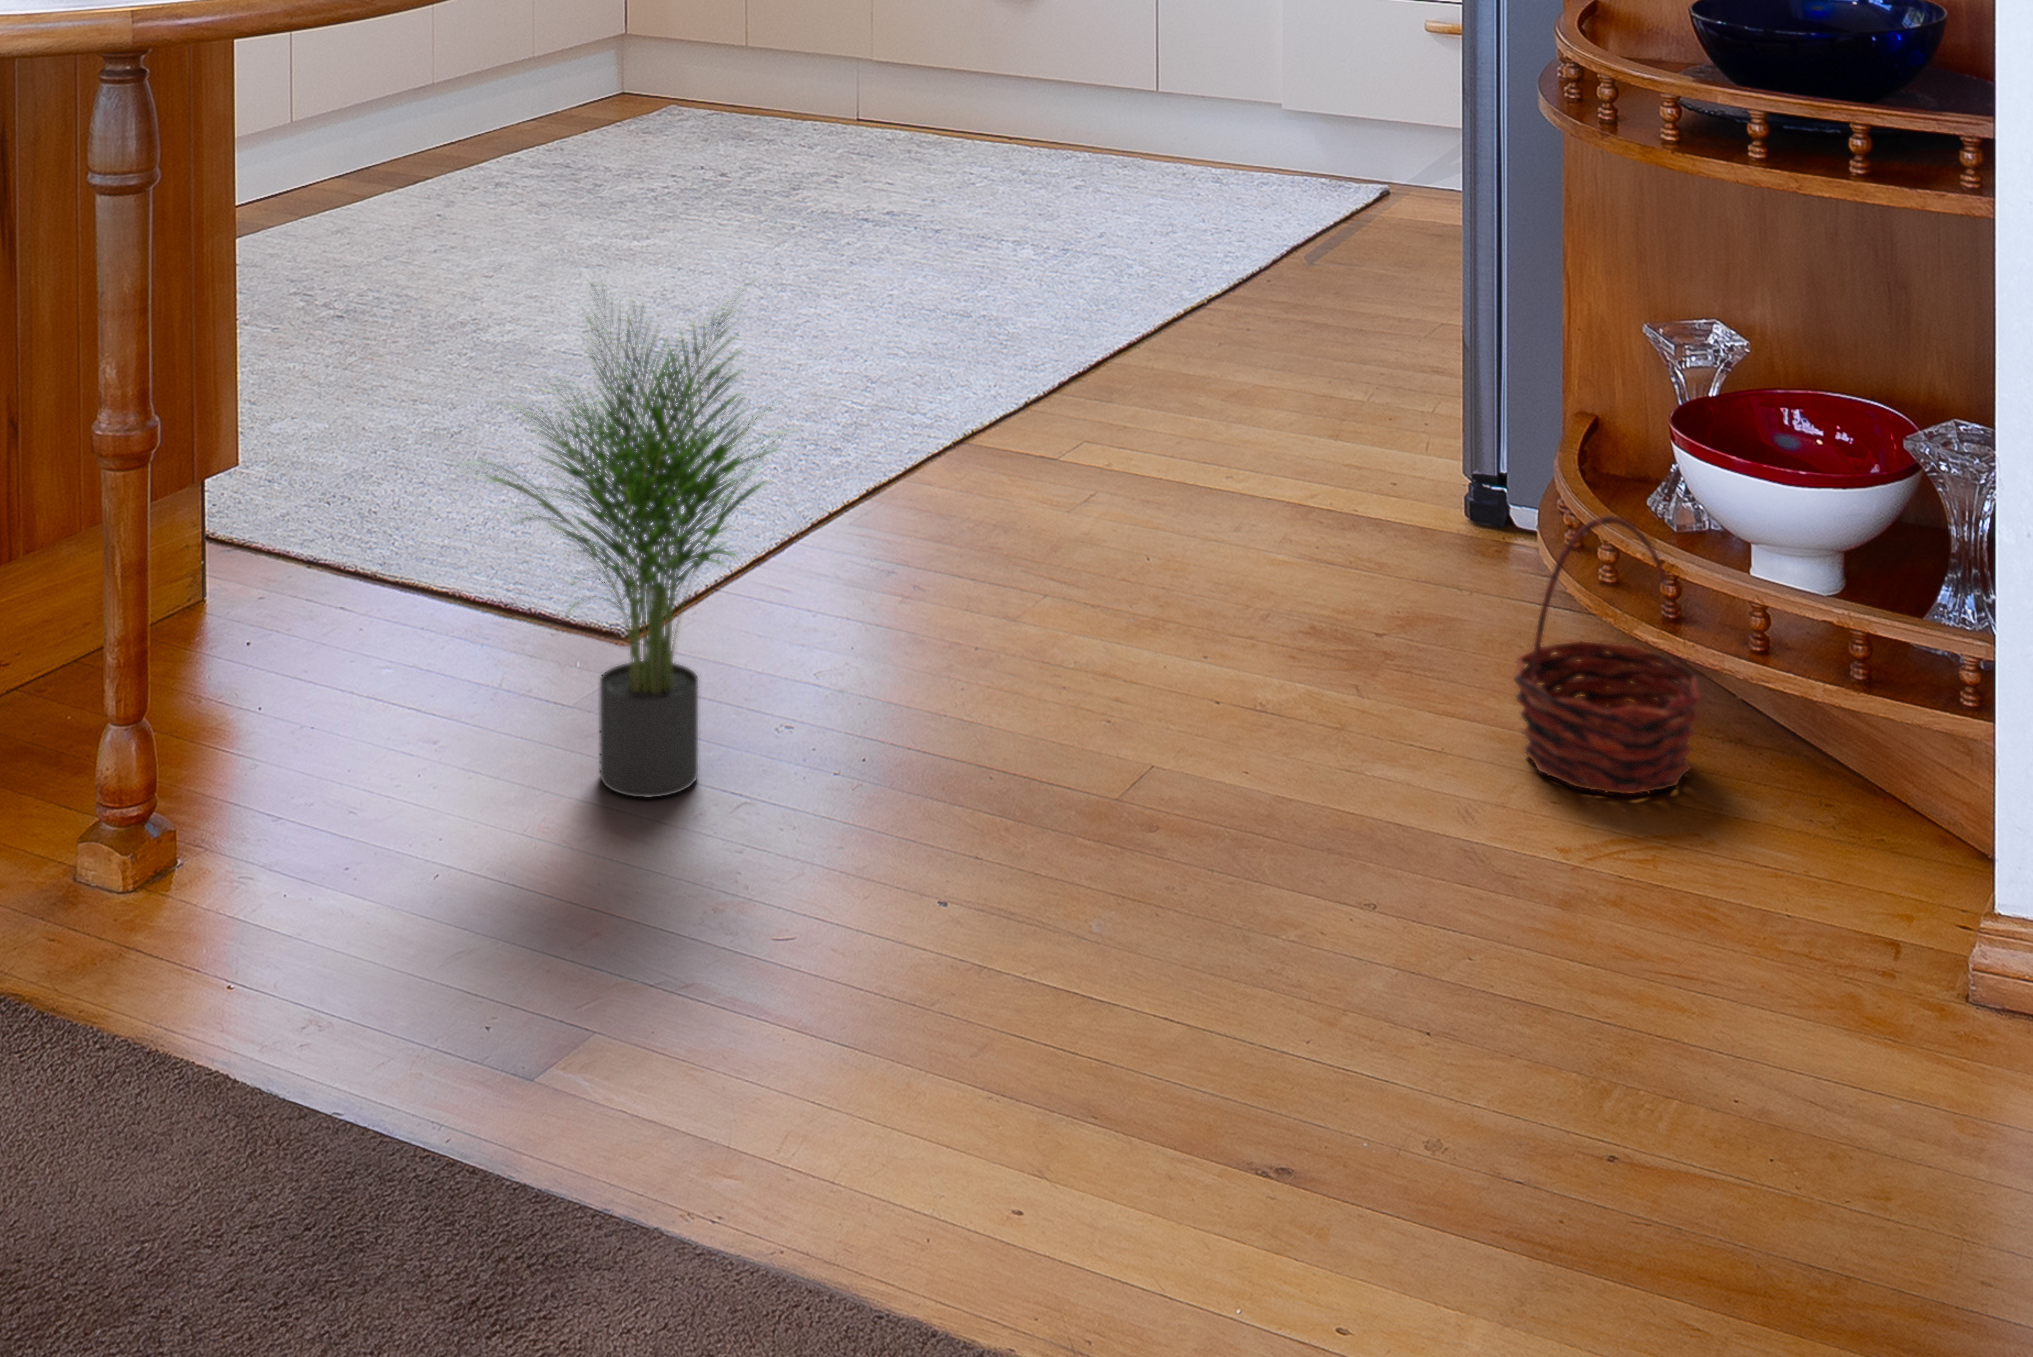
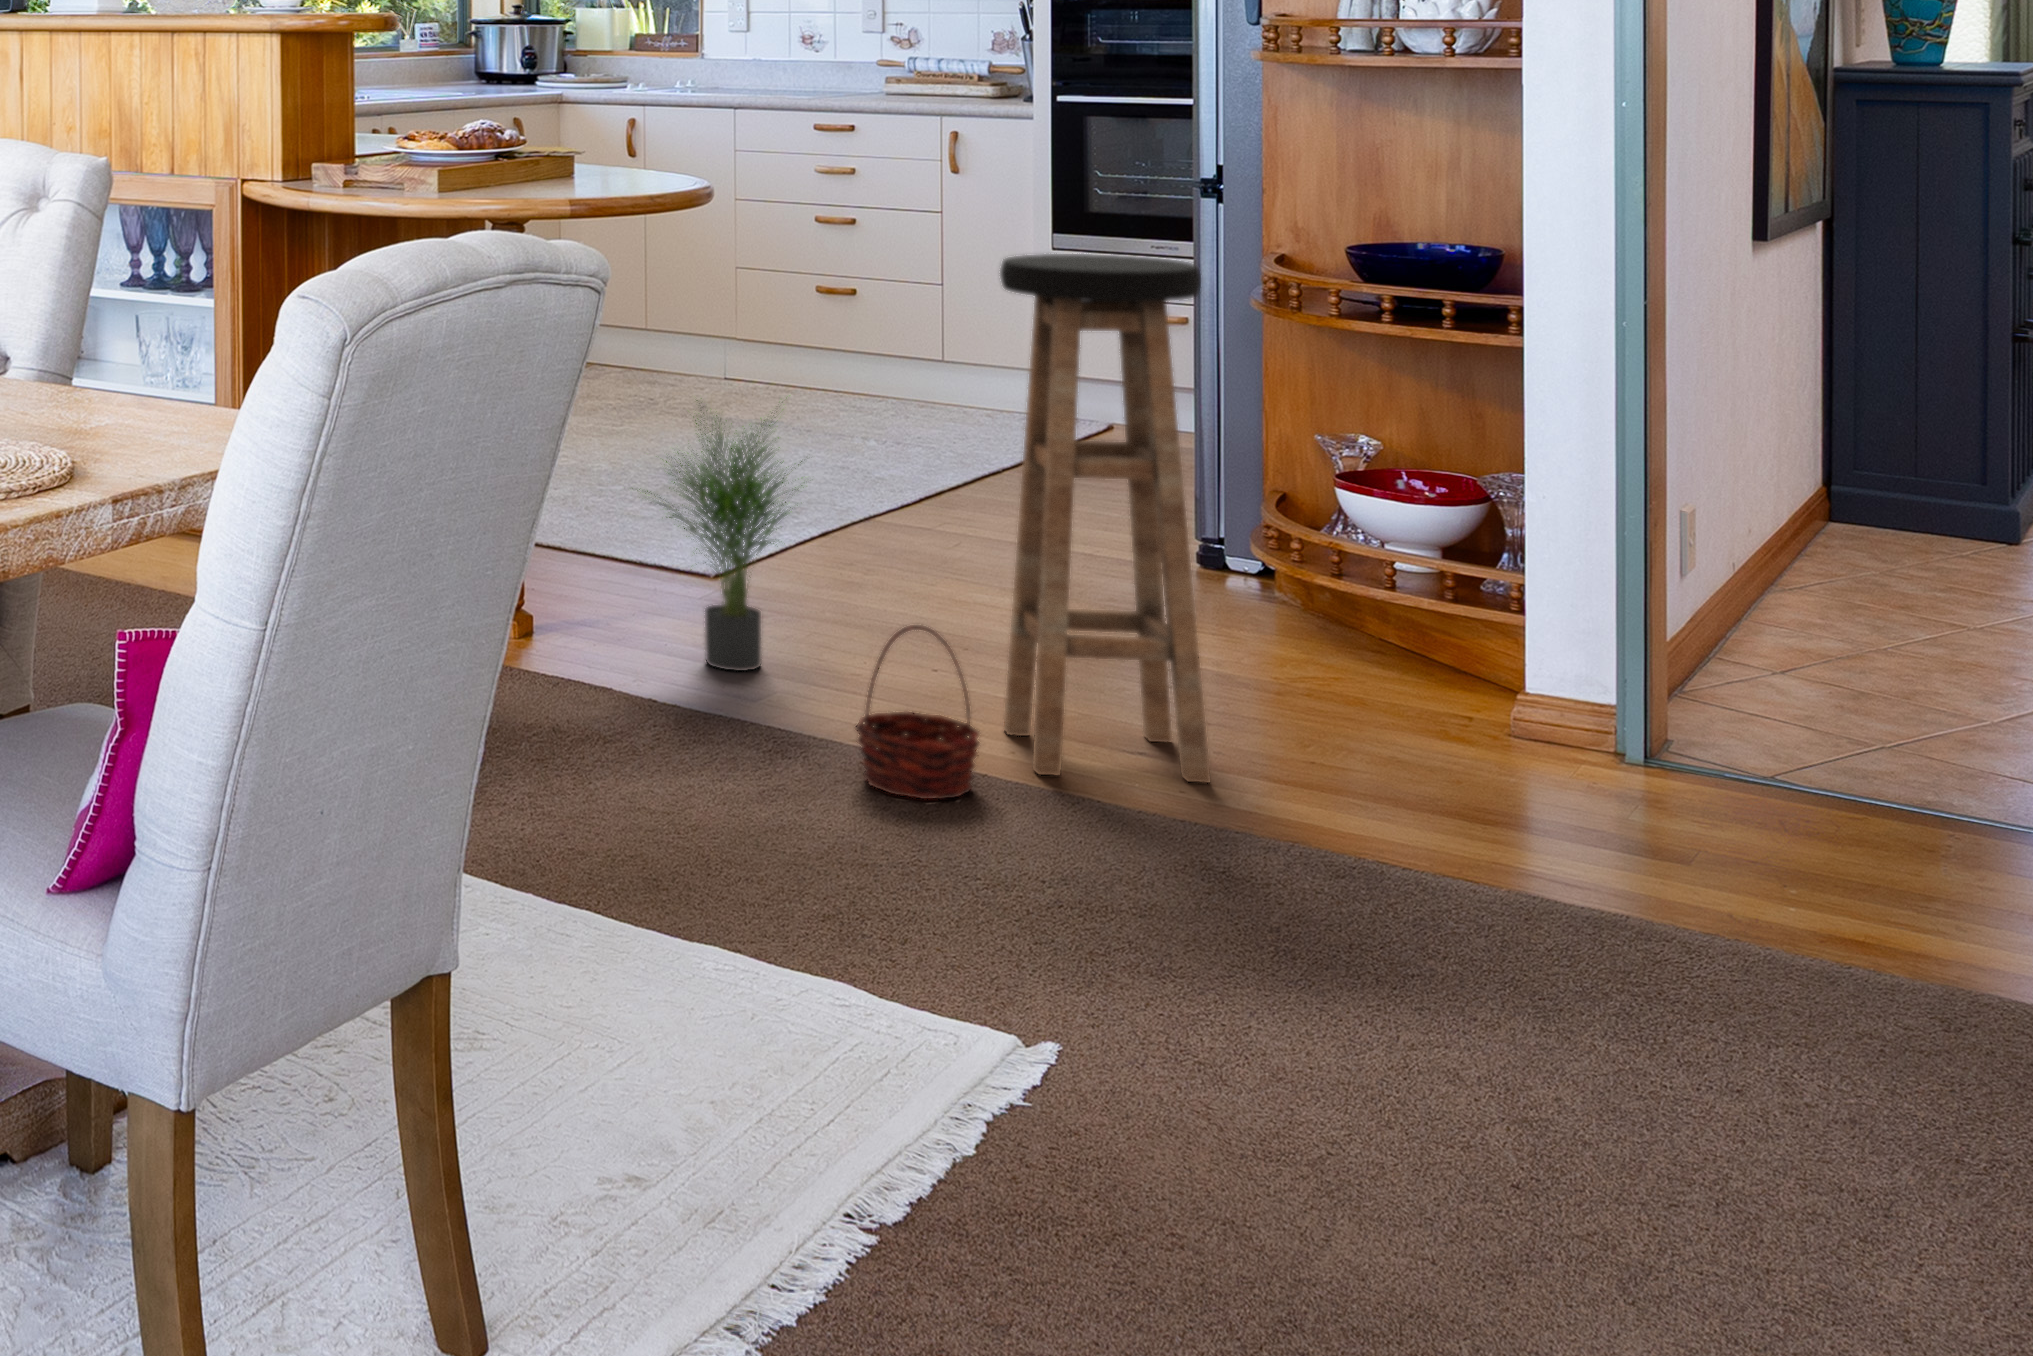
bar stool: none [1082,45,1448,1103] -> present [1000,254,1210,783]
basket: present [1514,516,1701,794] -> present [856,625,979,799]

